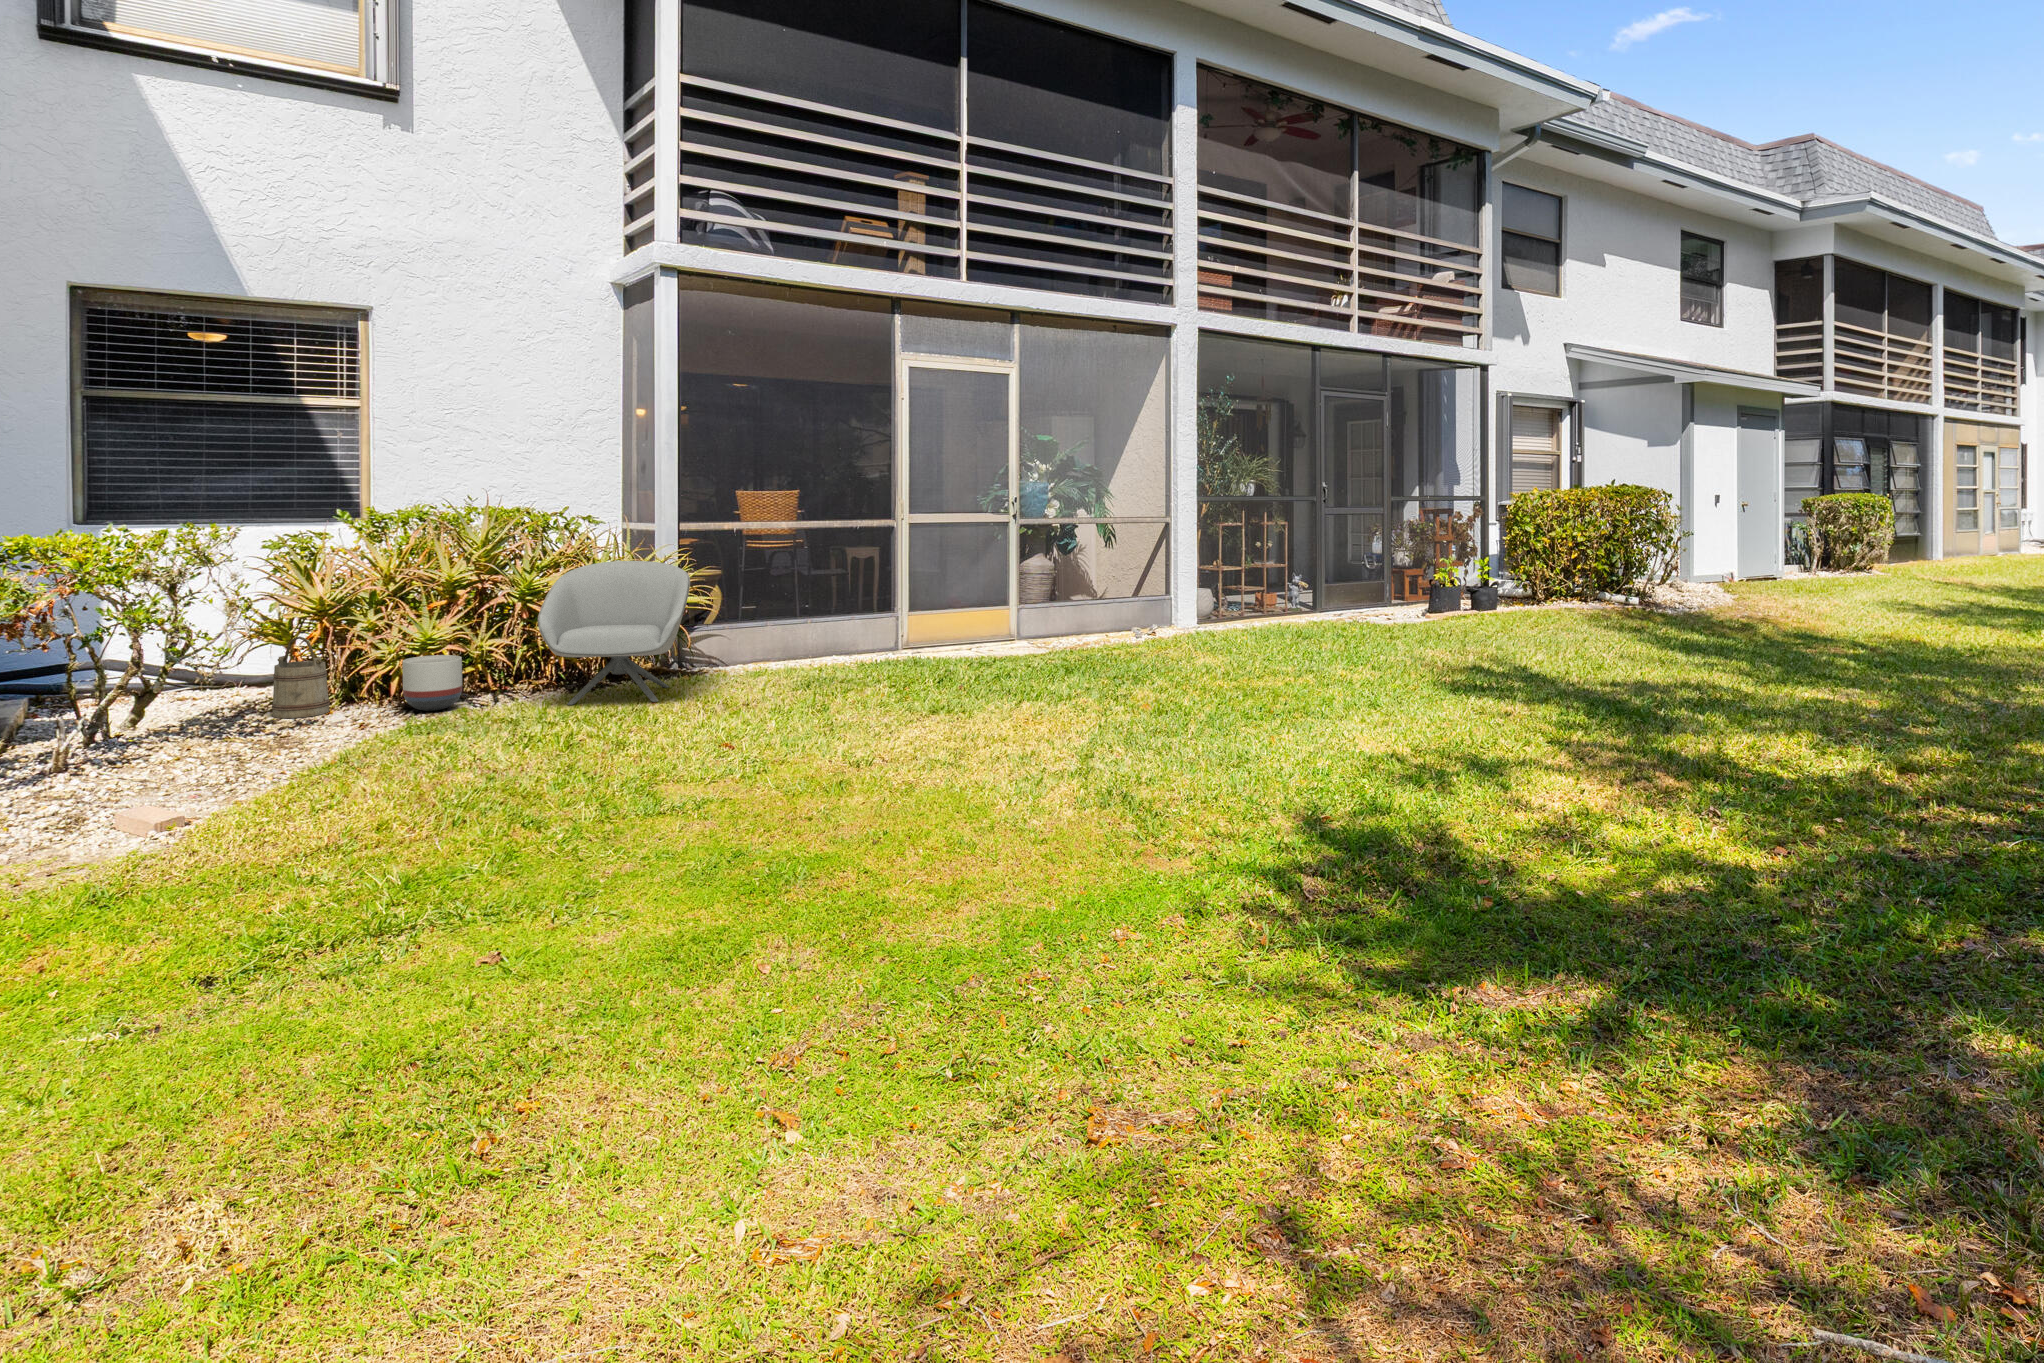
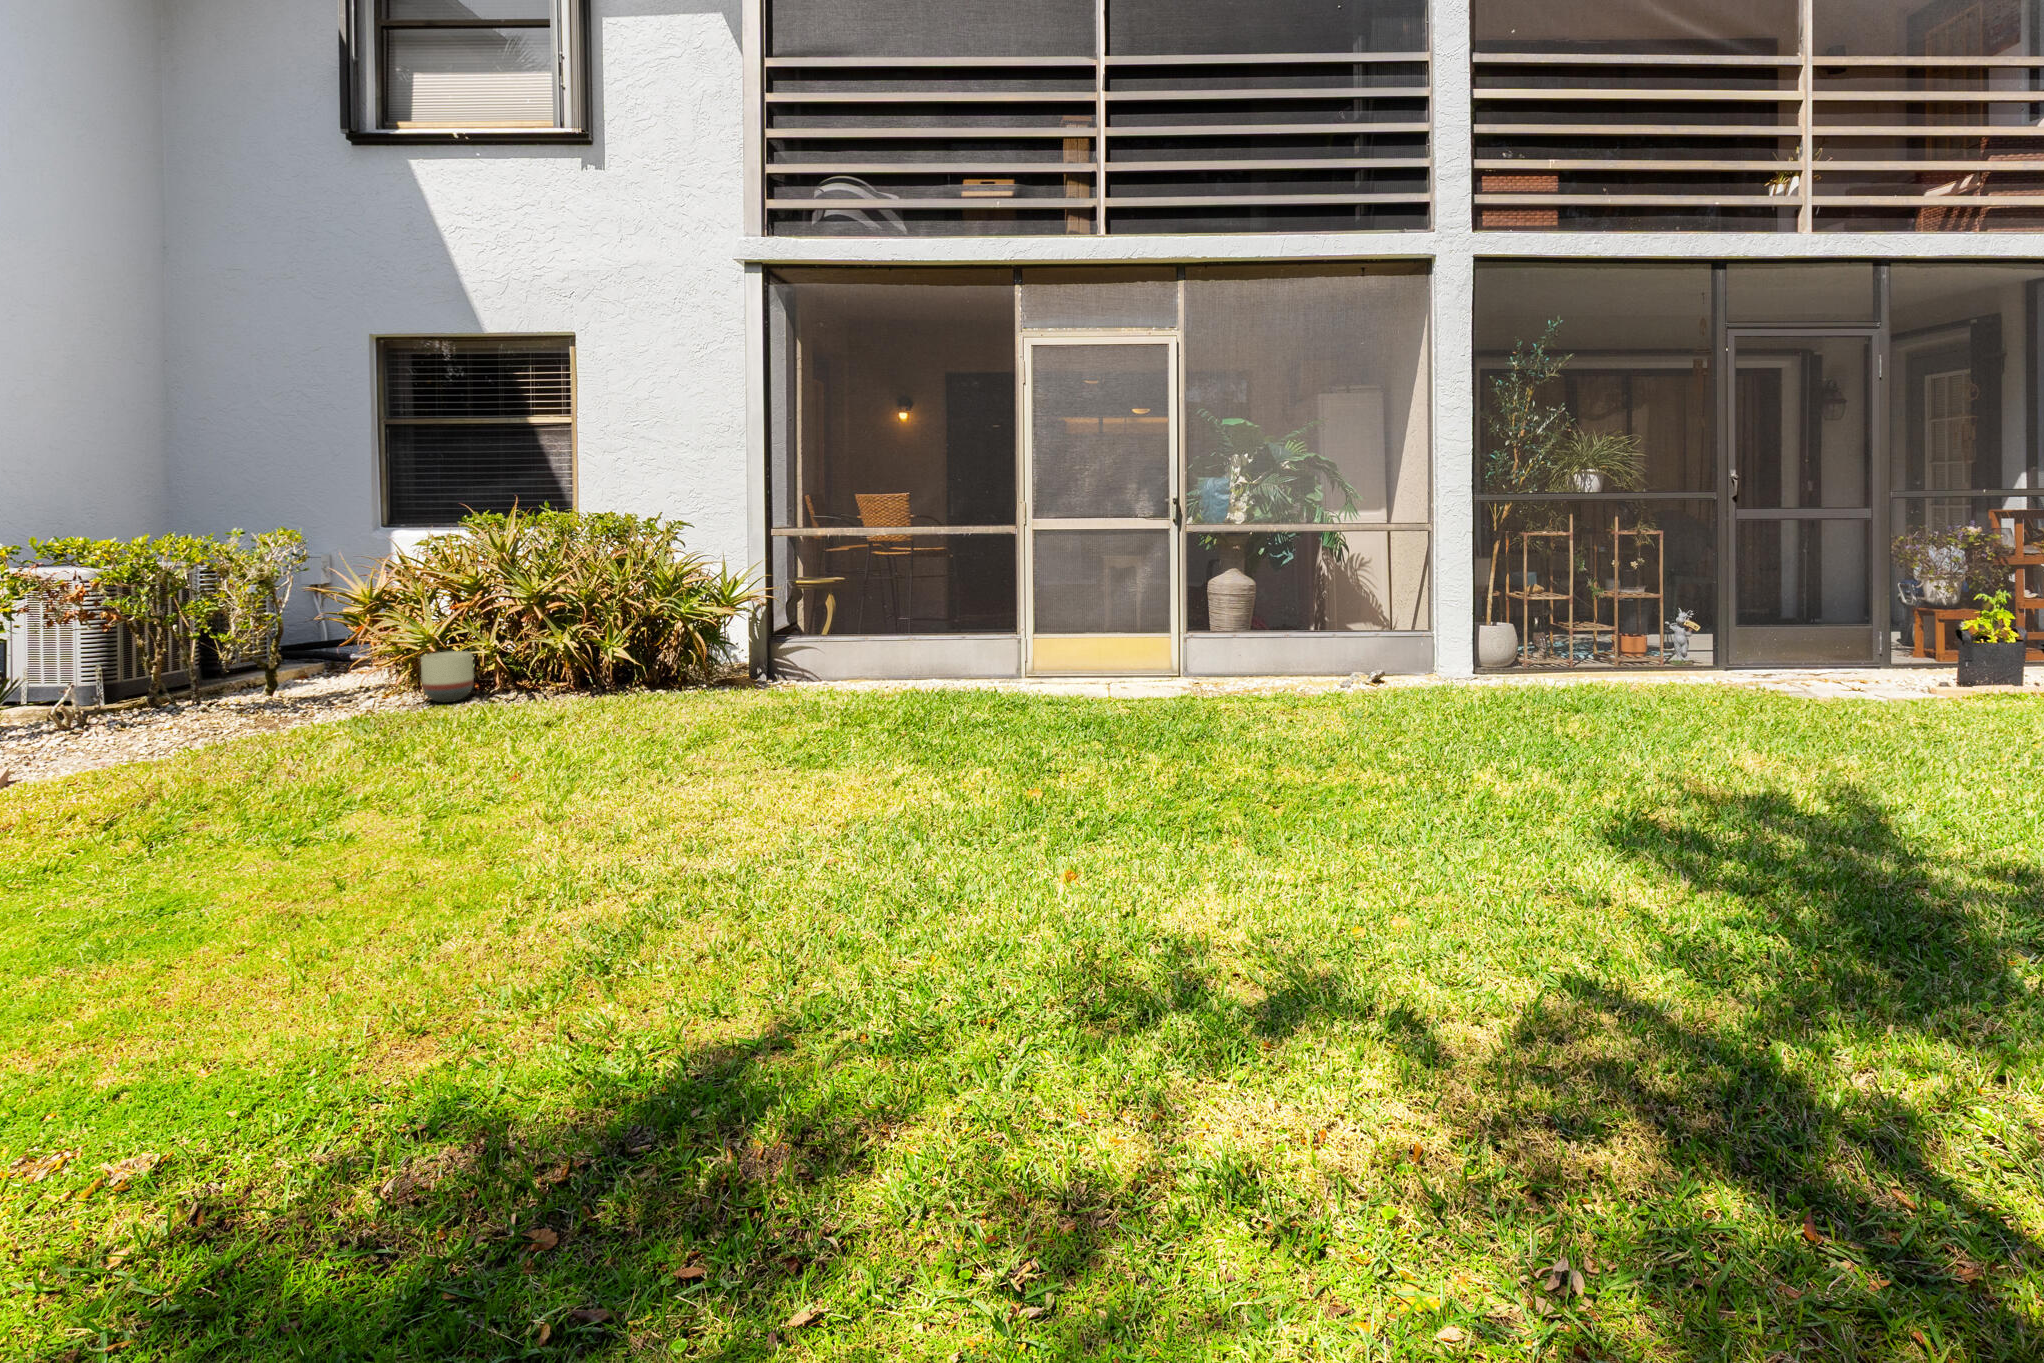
armchair: present [538,561,690,705] -> none [497,569,668,715]
bucket: present [272,636,330,718] -> none [354,627,401,697]

